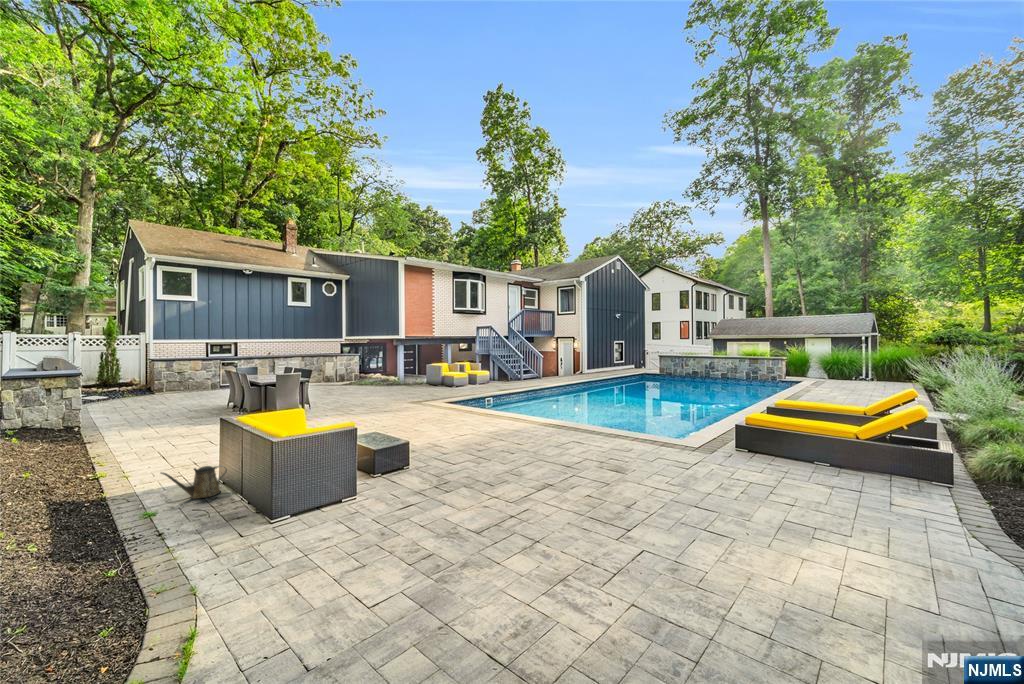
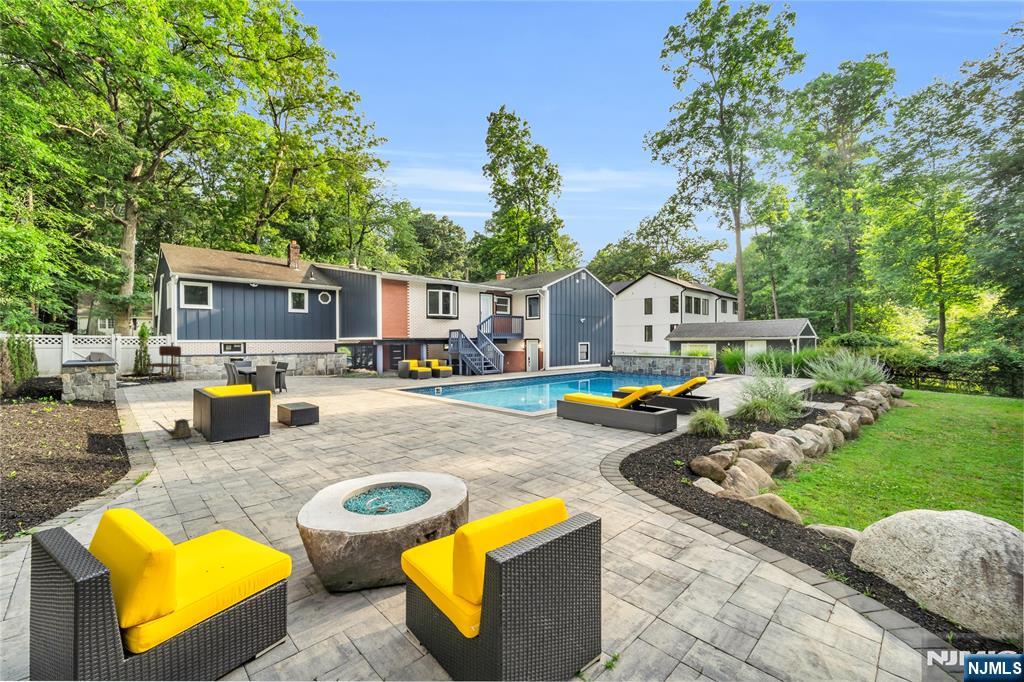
bench: none [110,348,160,391] -> present [143,346,181,380]

